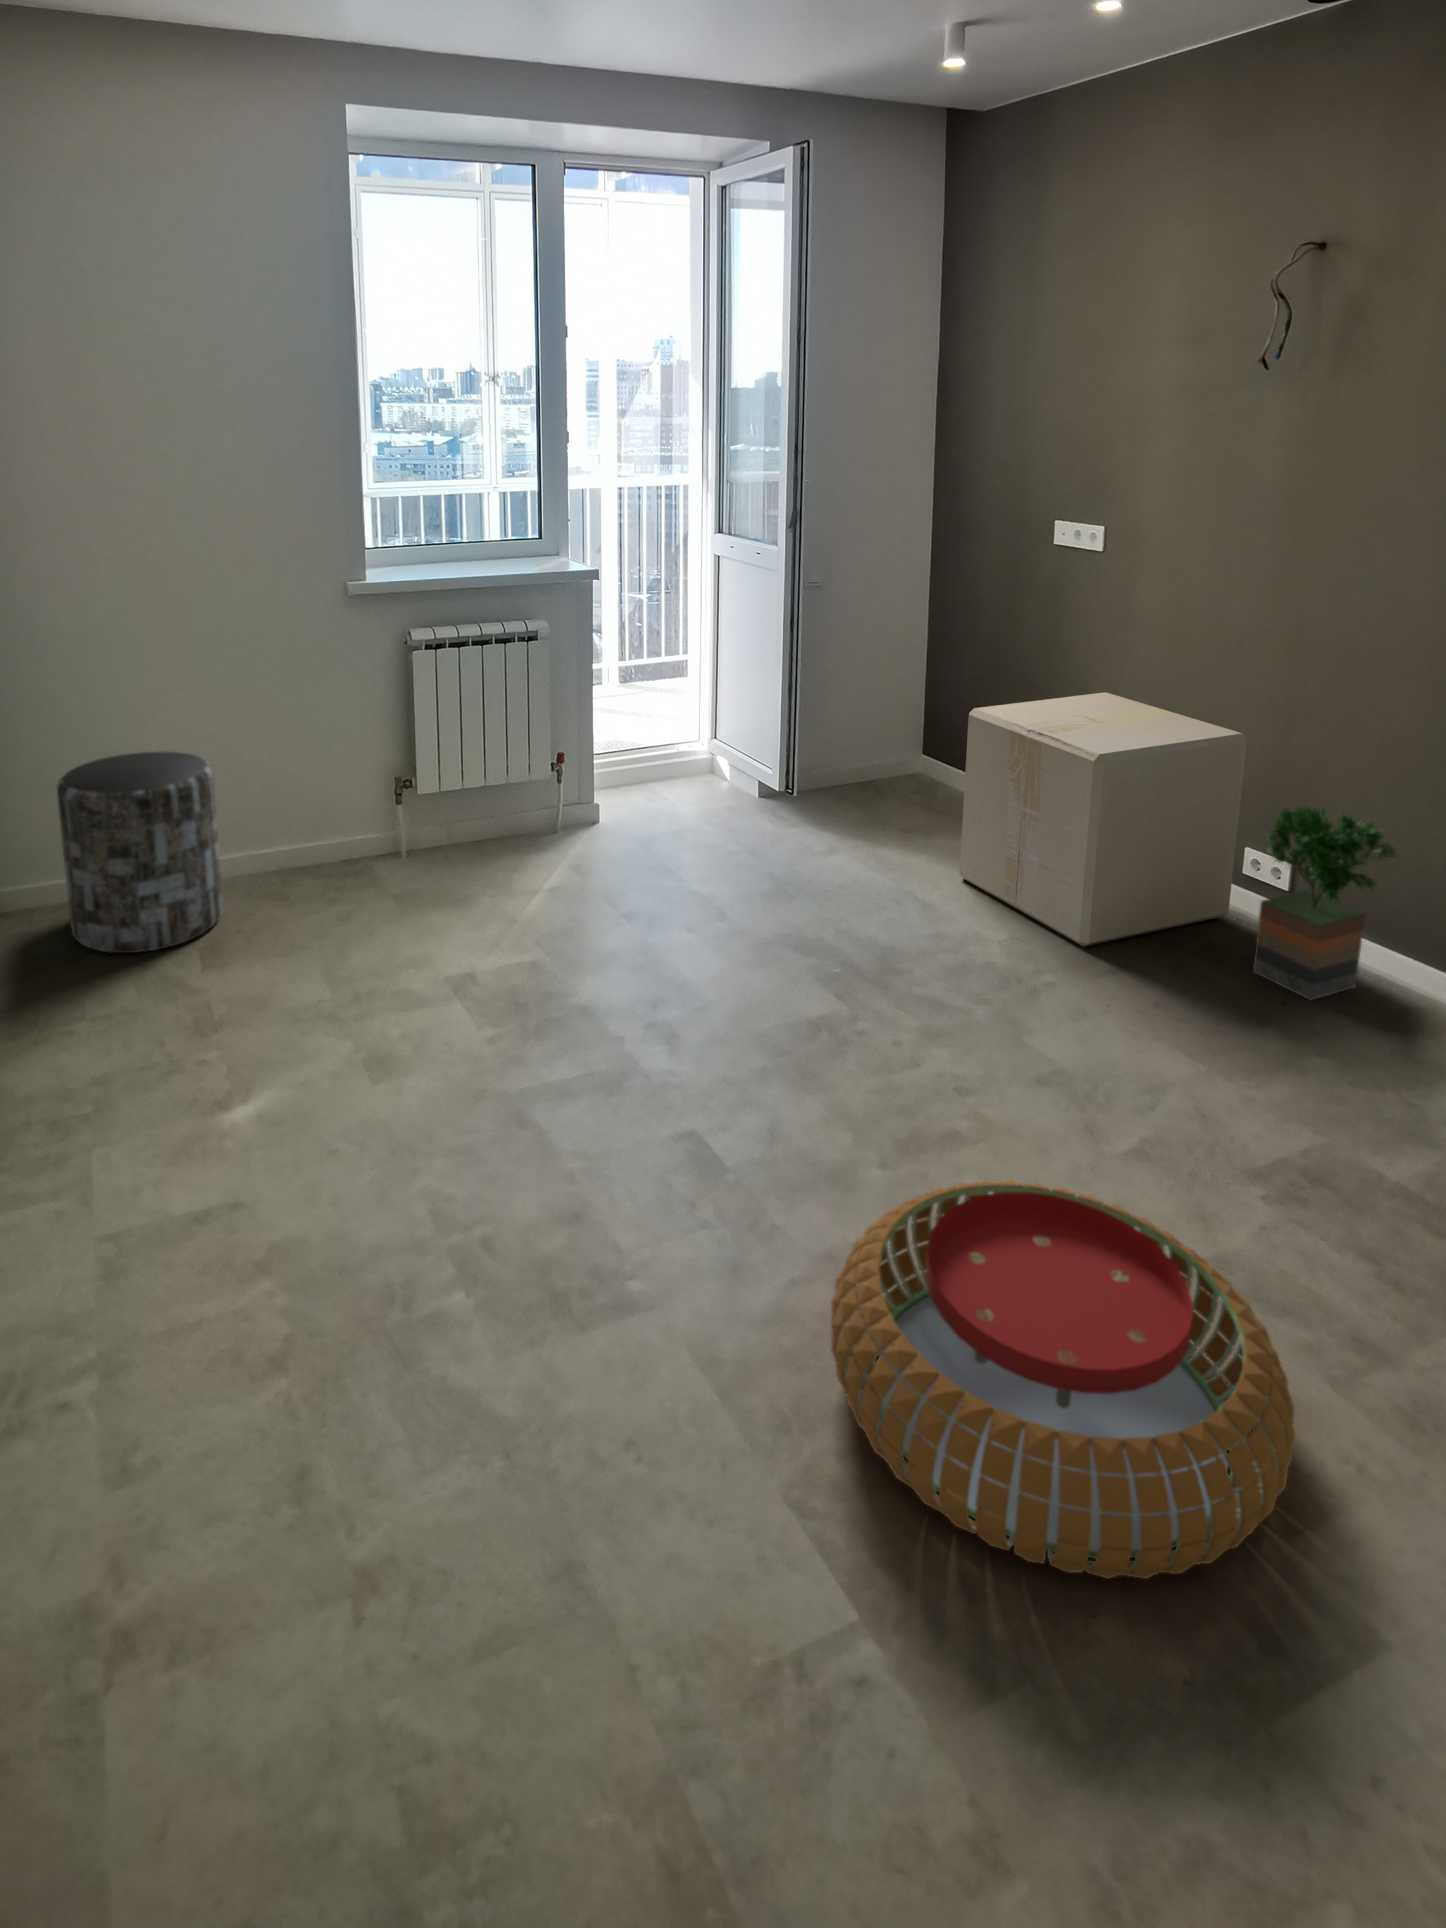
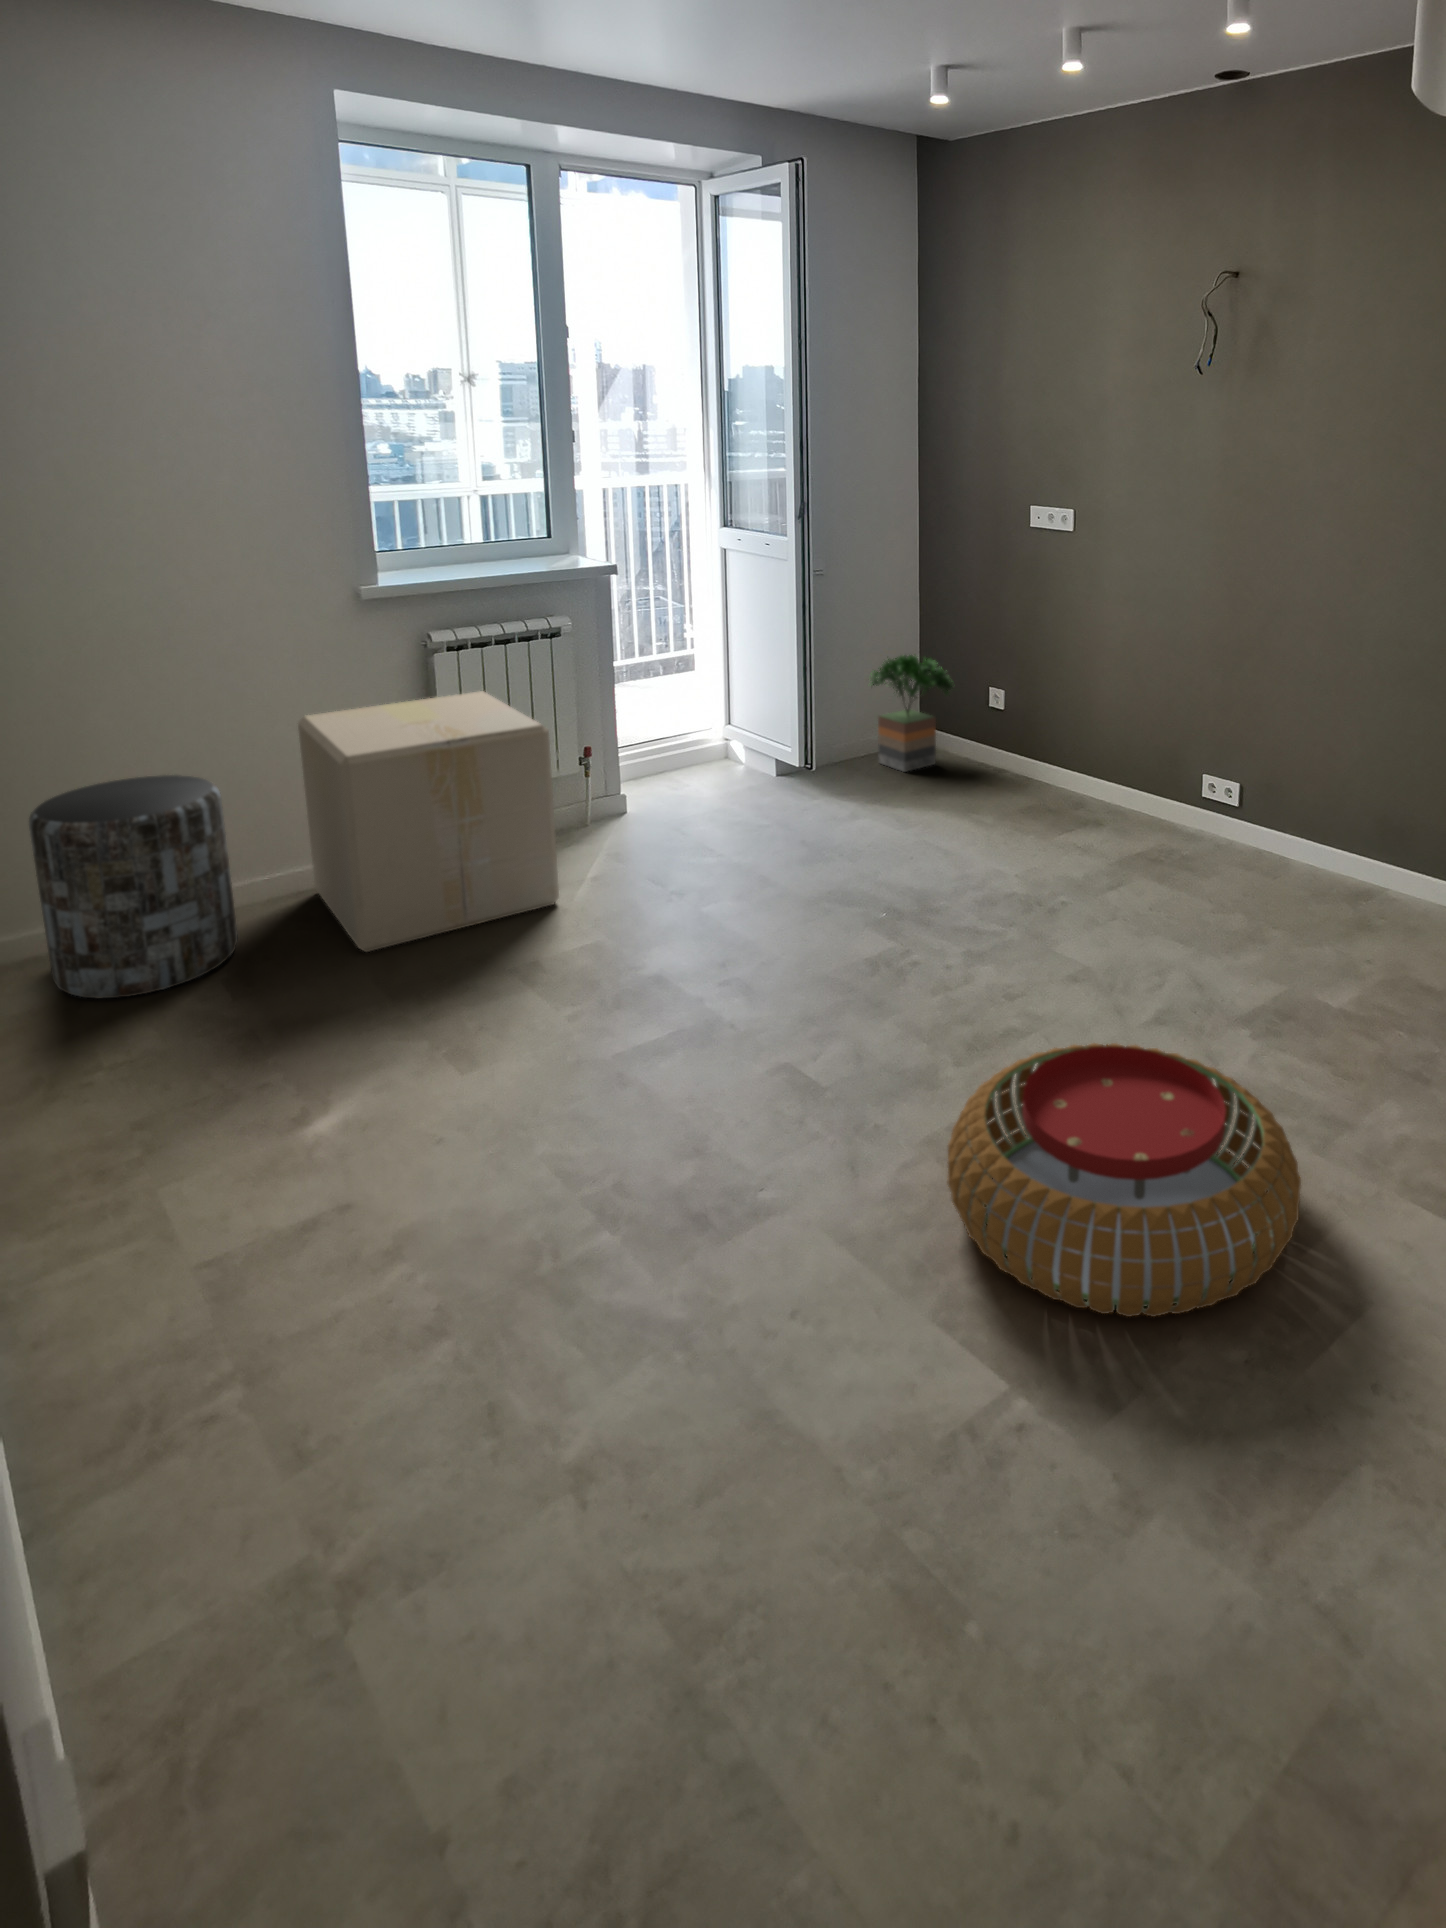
cardboard box: present [959,692,1247,947] -> present [298,691,559,952]
potted tree: present [1253,805,1397,1000] -> present [870,655,953,772]

